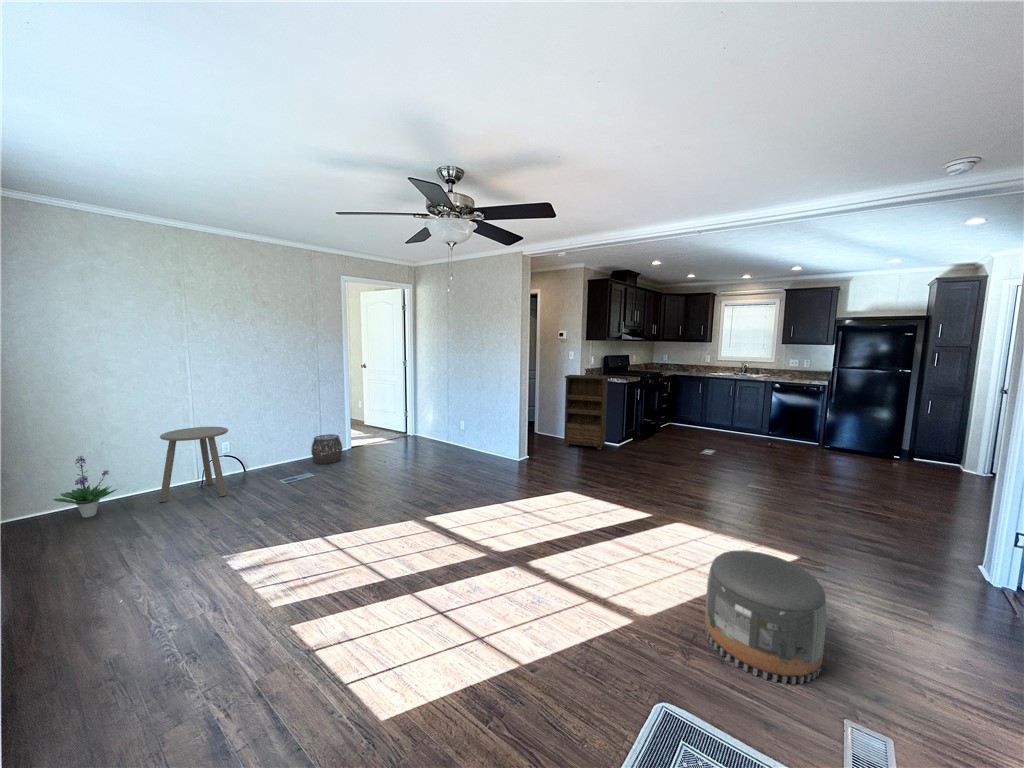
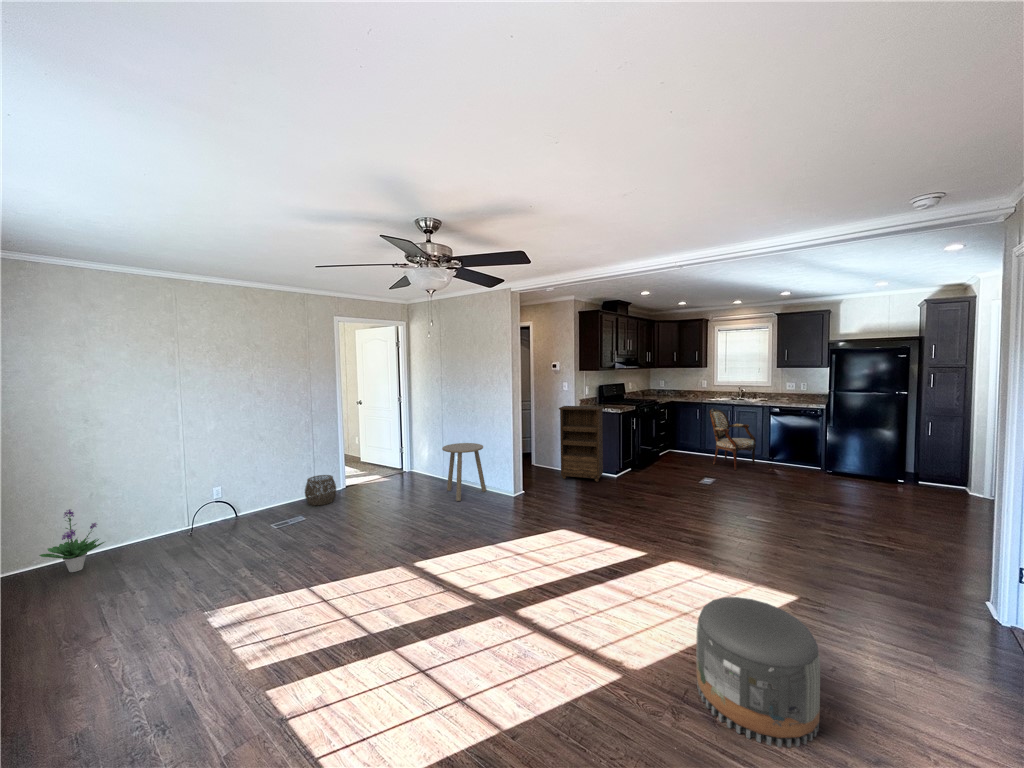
armchair: none [712,383,756,444] -> present [709,408,756,471]
side table: present [160,427,228,502] -> present [442,443,486,501]

